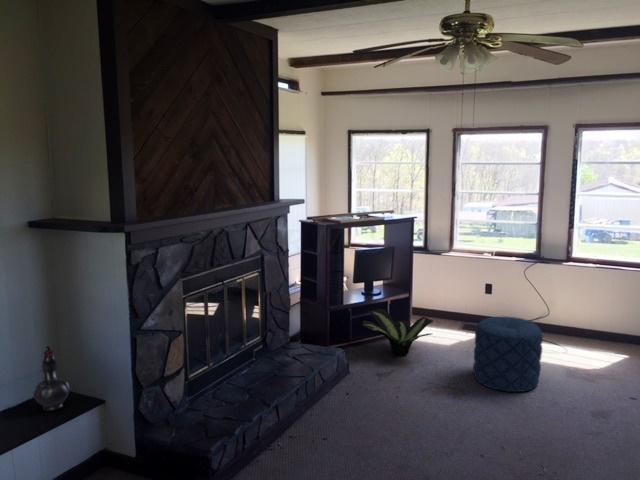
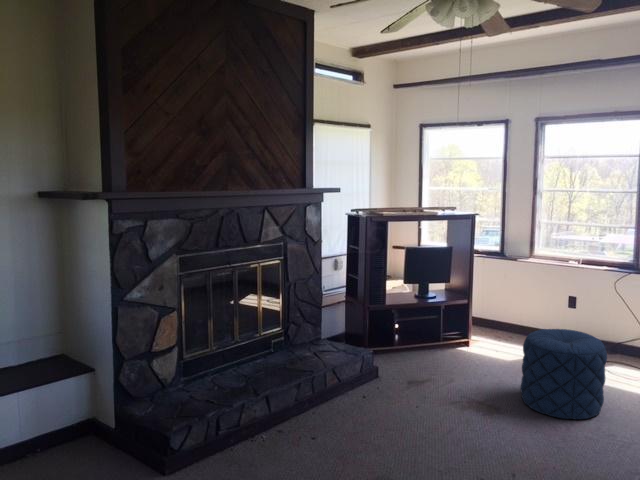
potted plant: present [363,309,433,355] -> none [401,315,490,368]
decorative vase: present [34,346,70,411] -> none [26,310,61,373]

